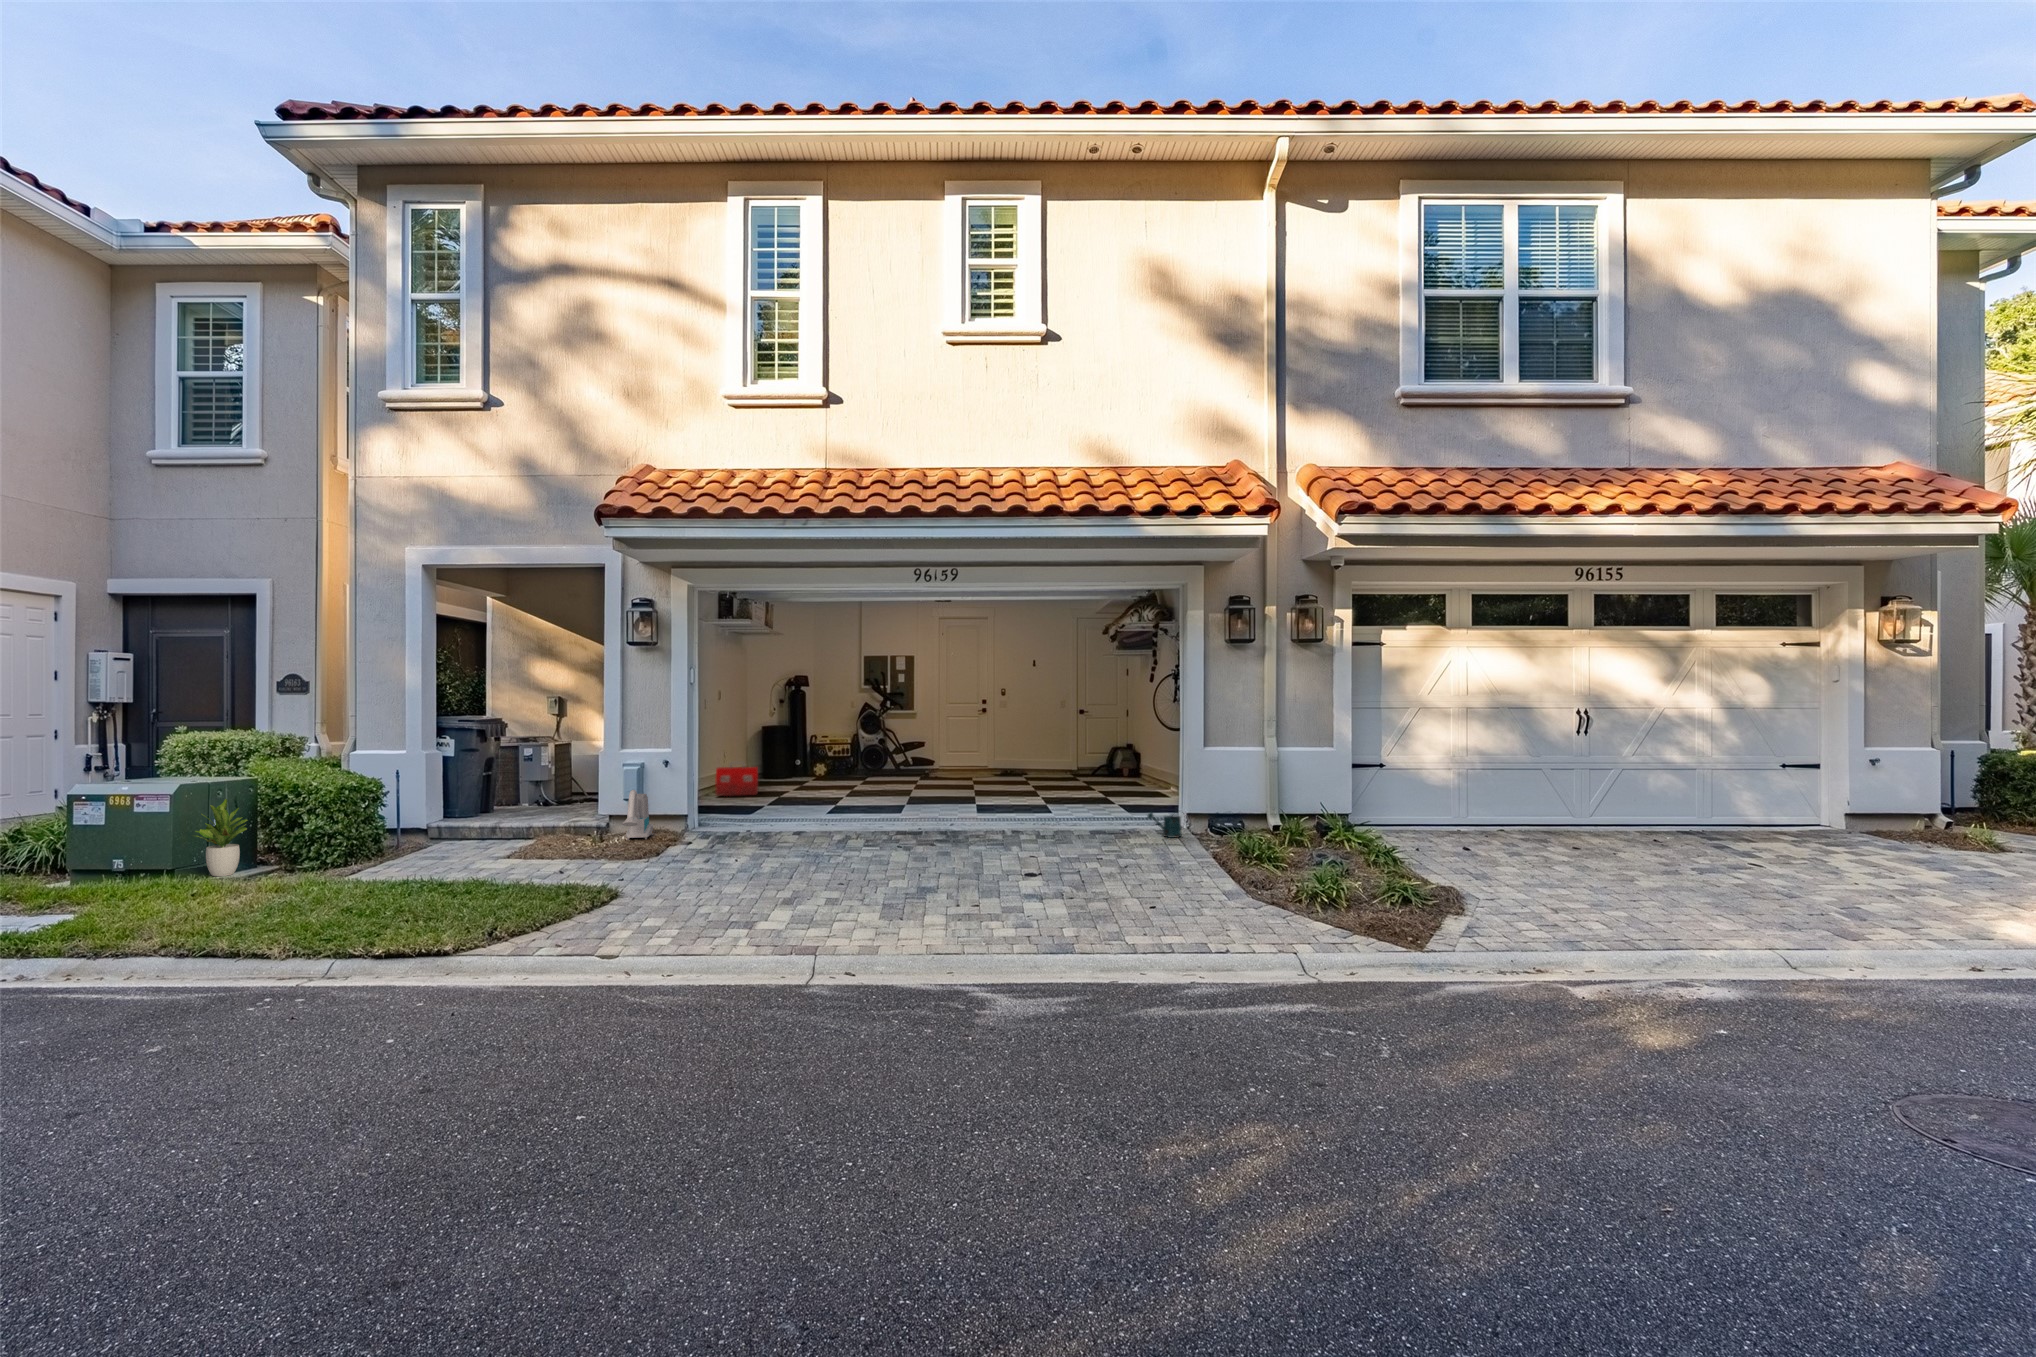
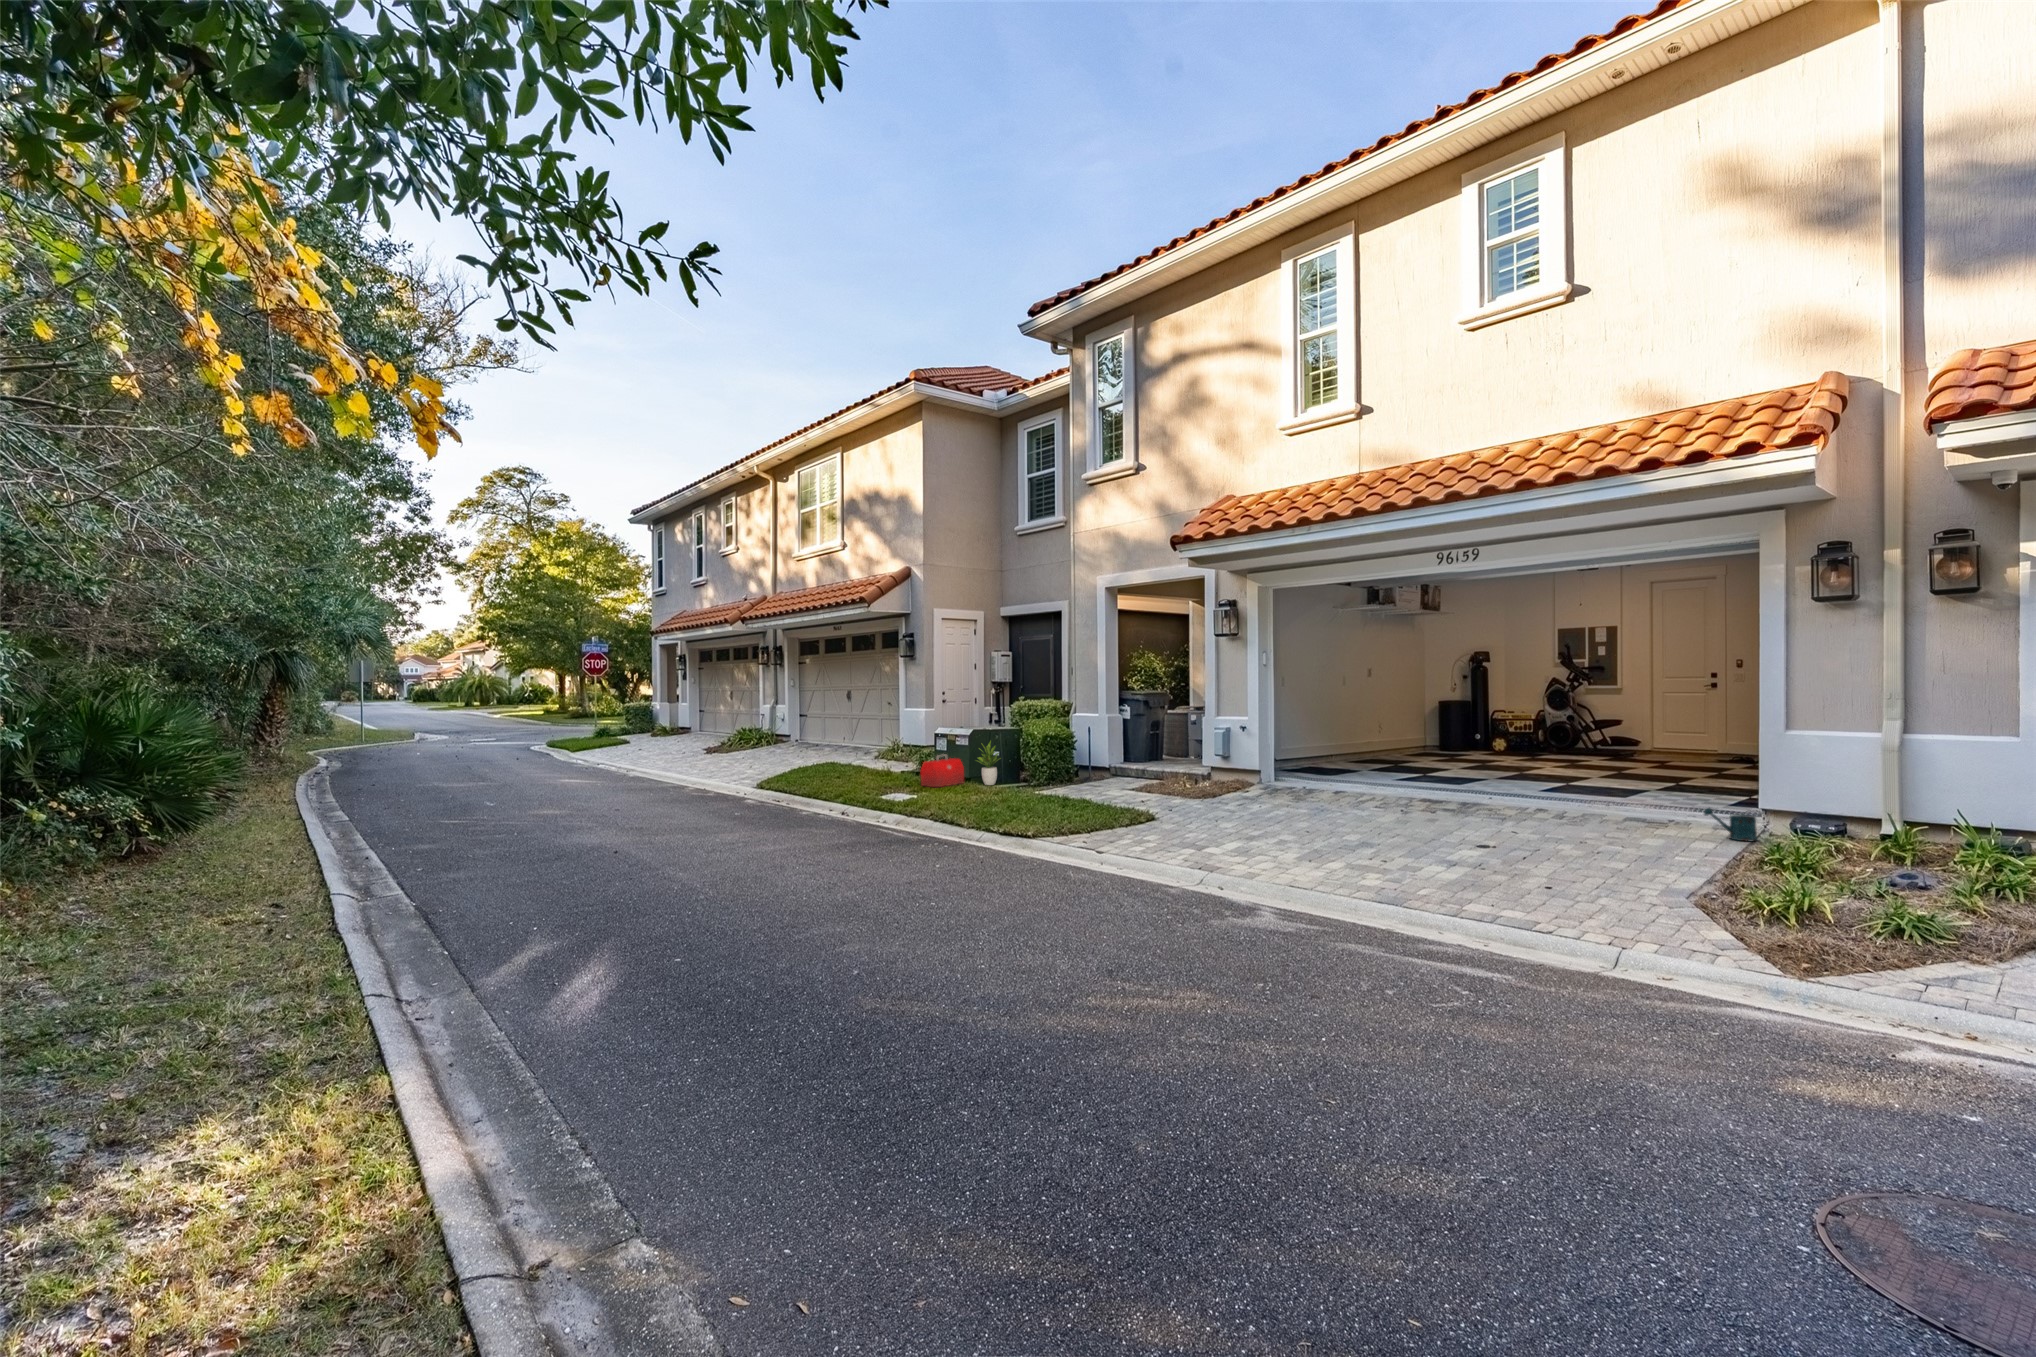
toolbox: present [715,762,758,796] -> present [920,754,964,787]
vacuum cleaner: present [622,790,653,840] -> none [1203,749,1240,788]

